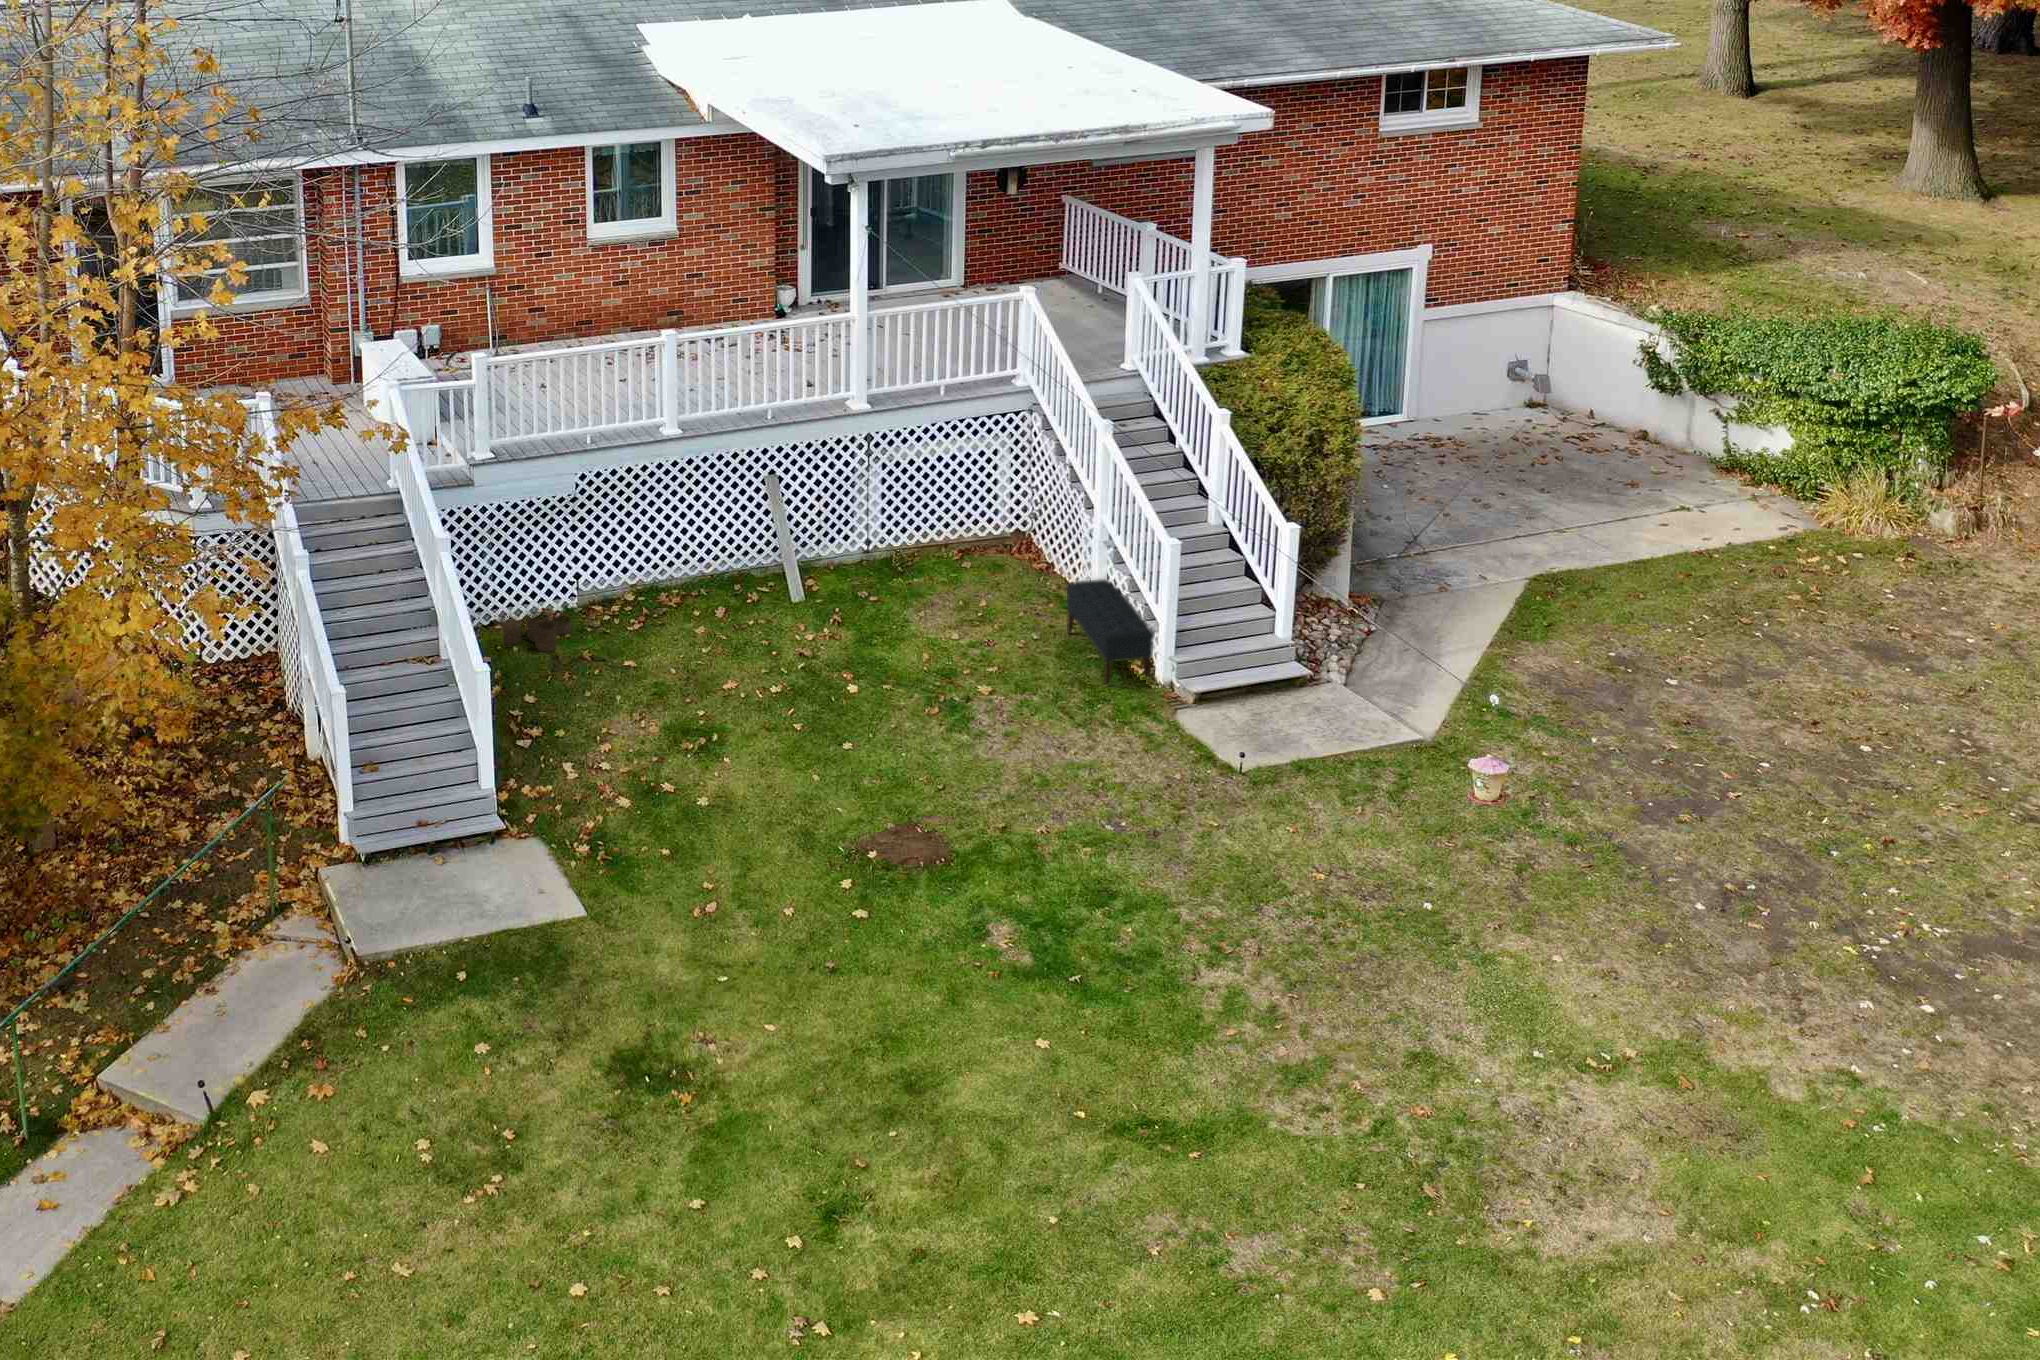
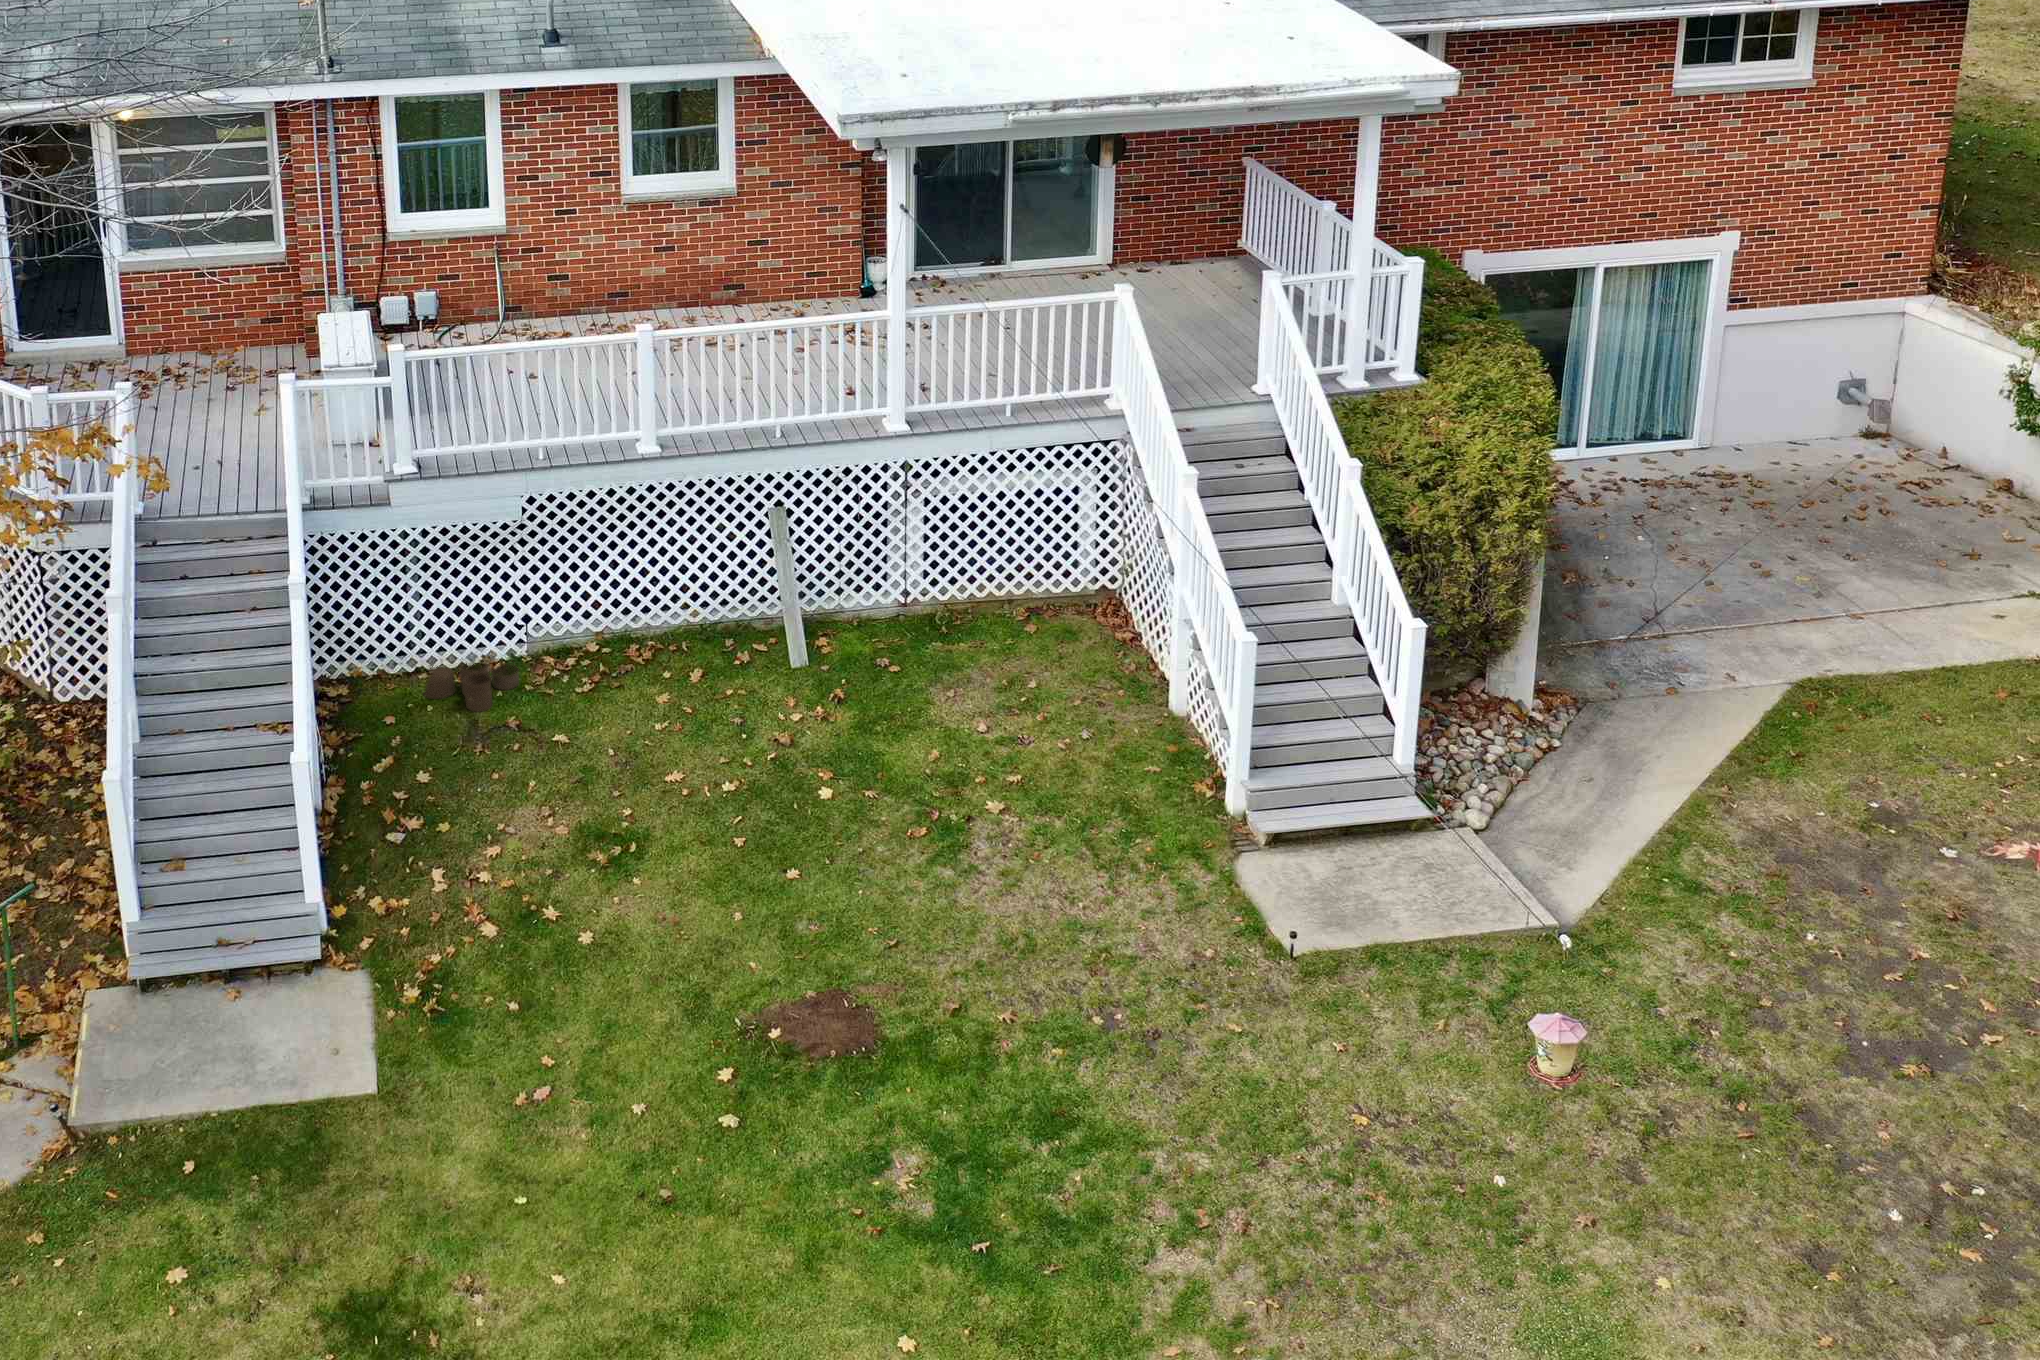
bench: present [1066,579,1155,686] -> none [1125,669,1216,813]

